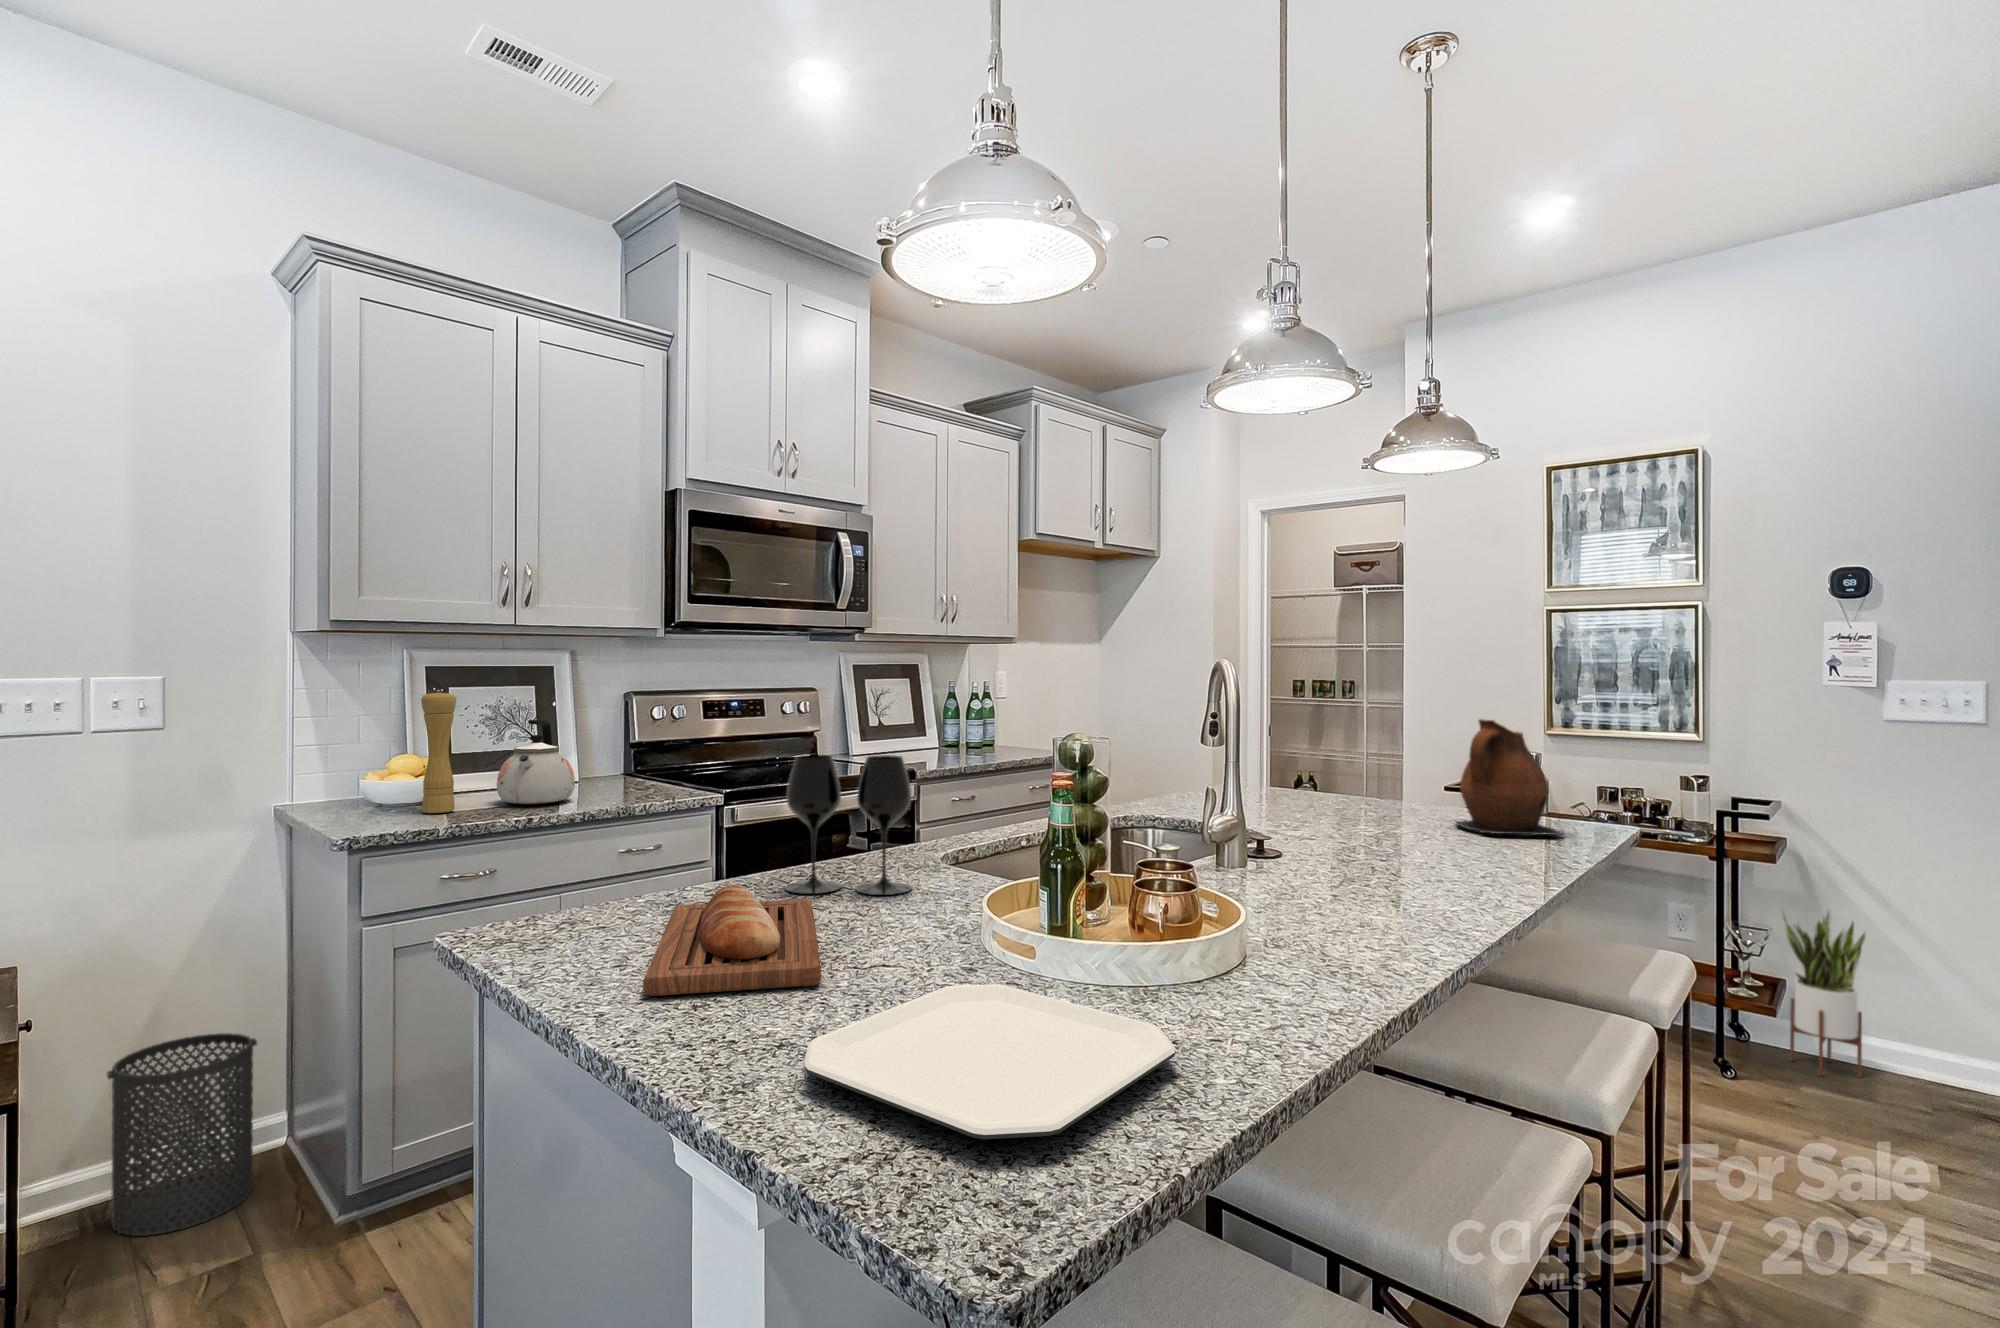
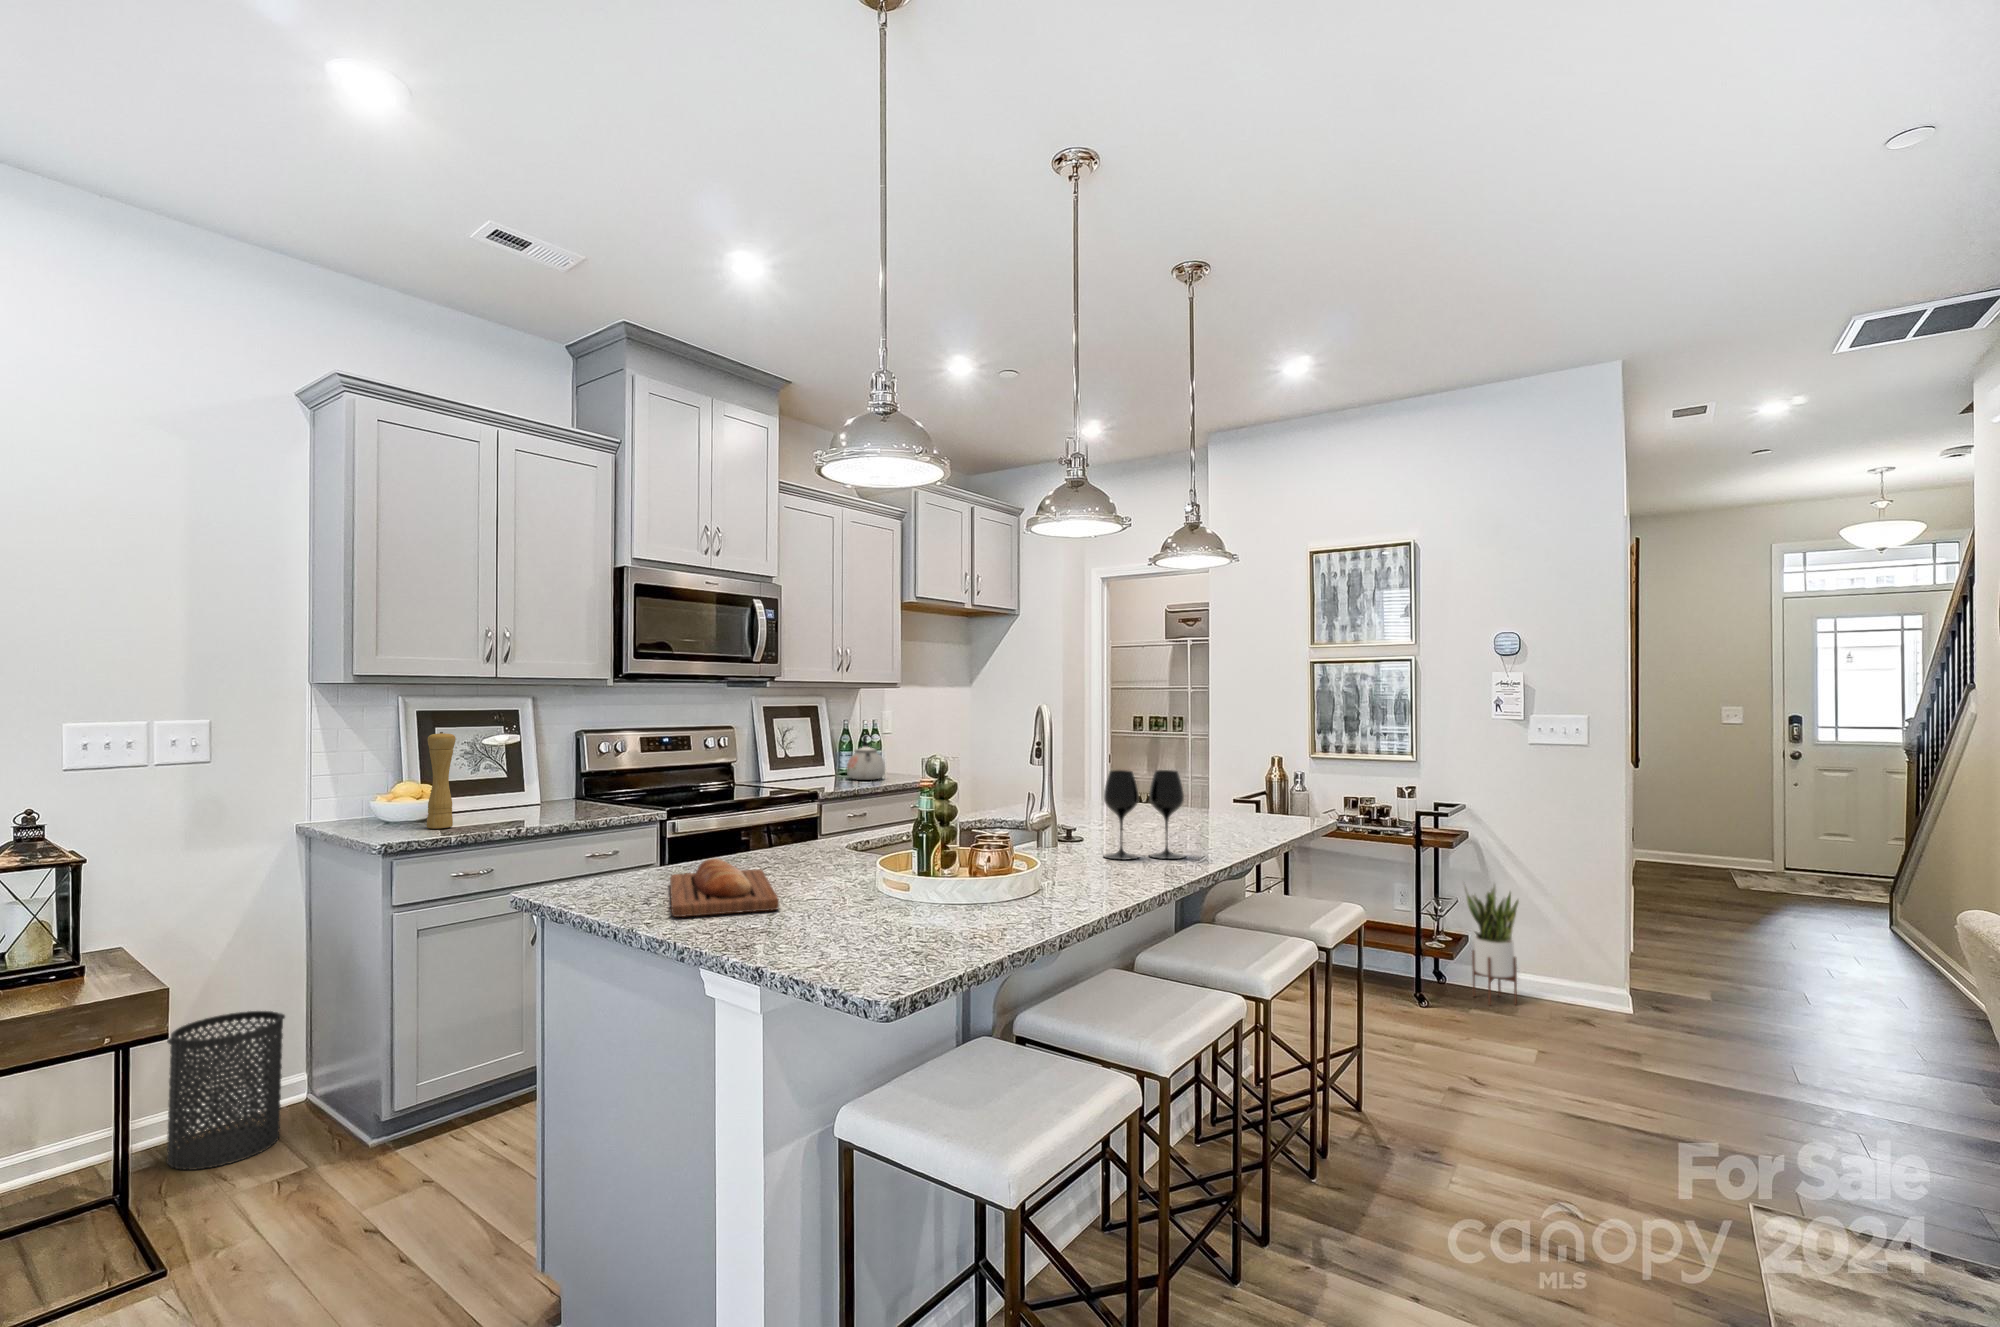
ceramic pitcher: present [1455,719,1563,836] -> none [1207,746,1279,827]
kettle: present [497,720,575,804] -> present [847,735,885,780]
wine glass: present [785,755,912,895] -> present [1104,770,1184,860]
plate: present [804,984,1176,1139] -> none [782,903,984,958]

